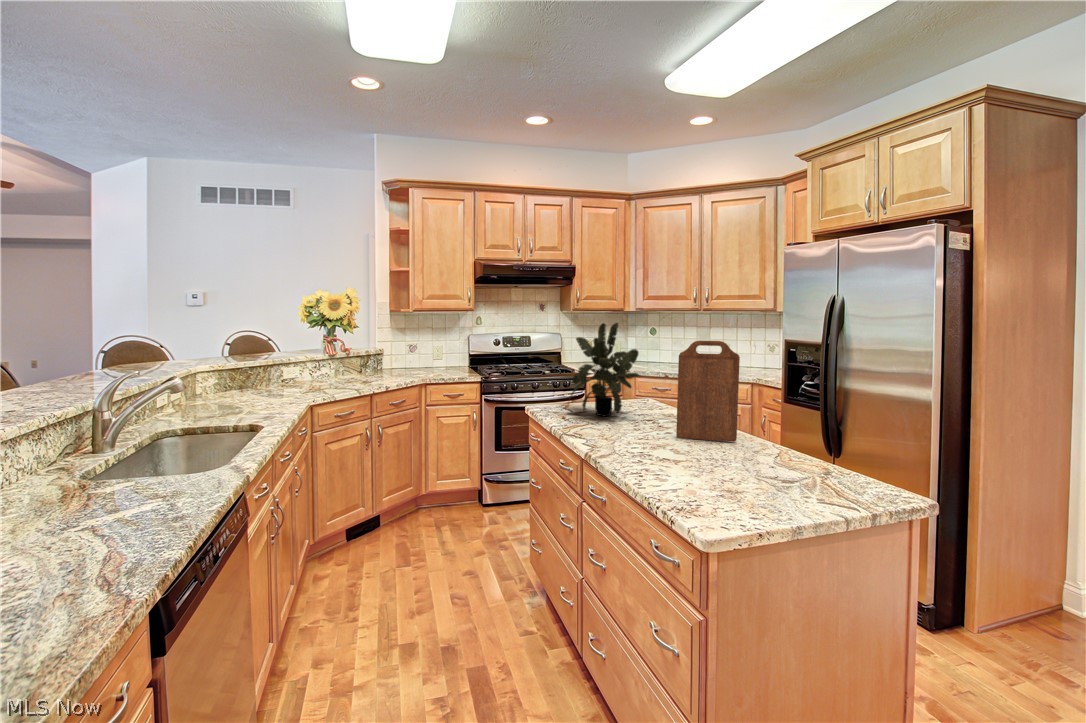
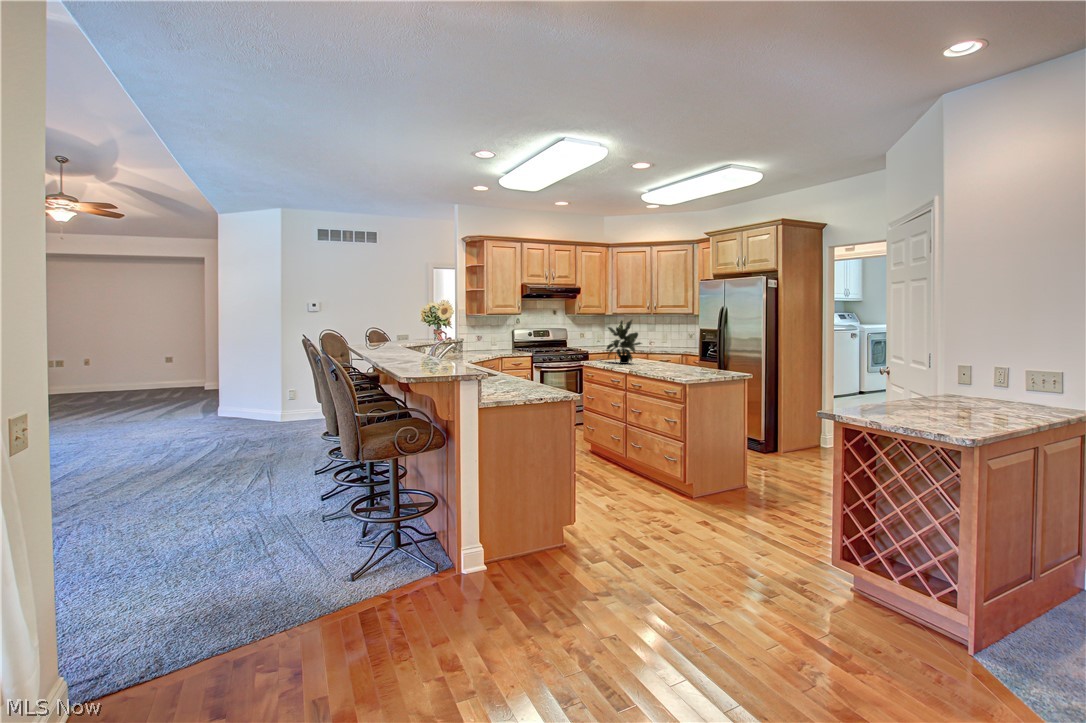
cutting board: present [676,340,740,442] -> none [663,326,688,368]

